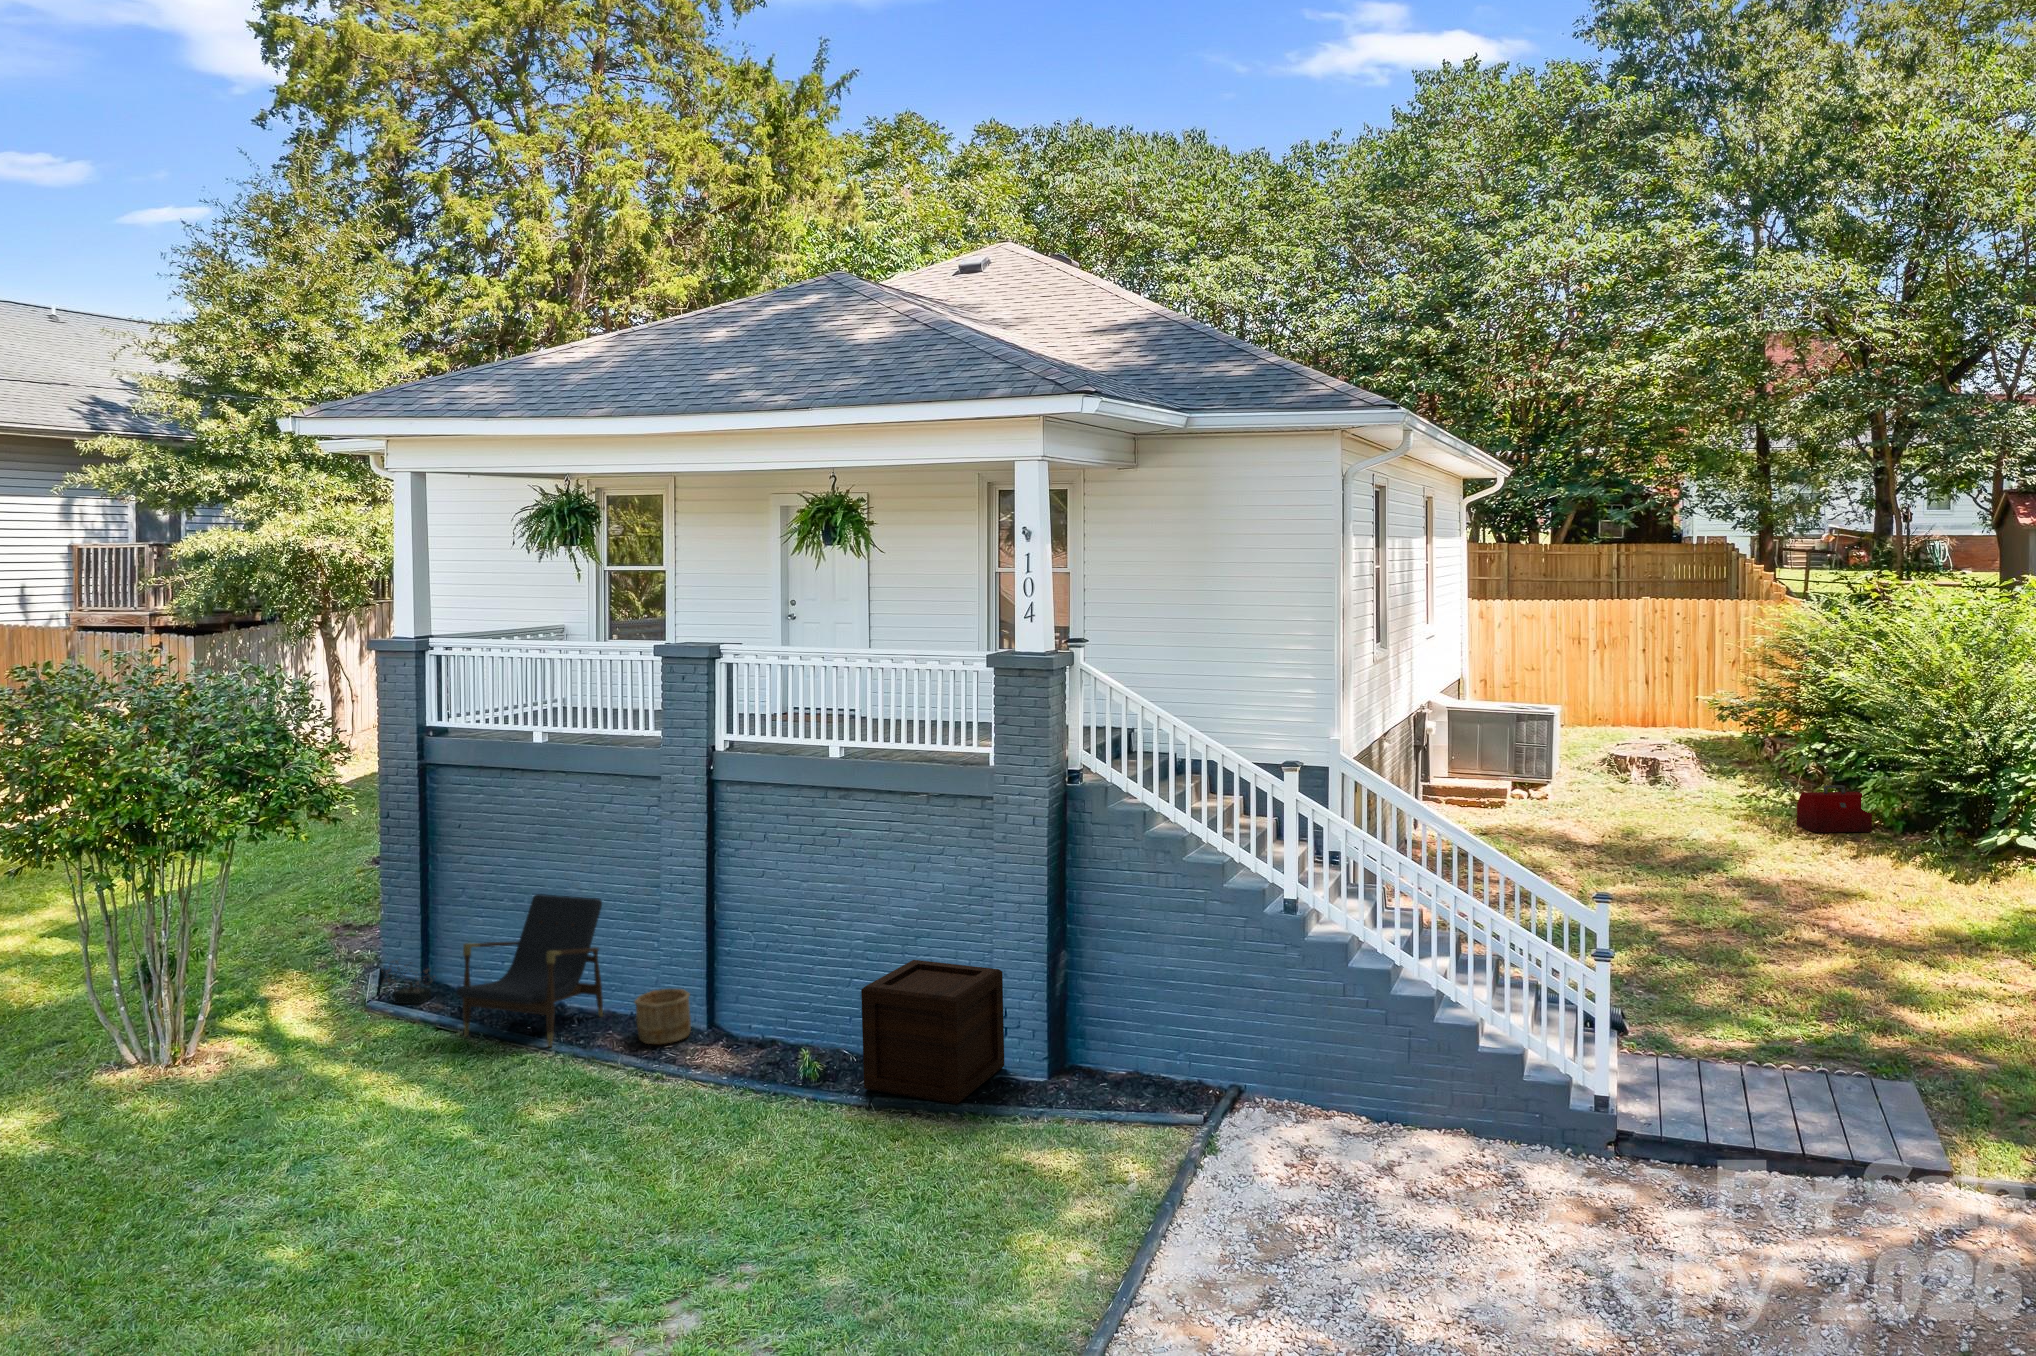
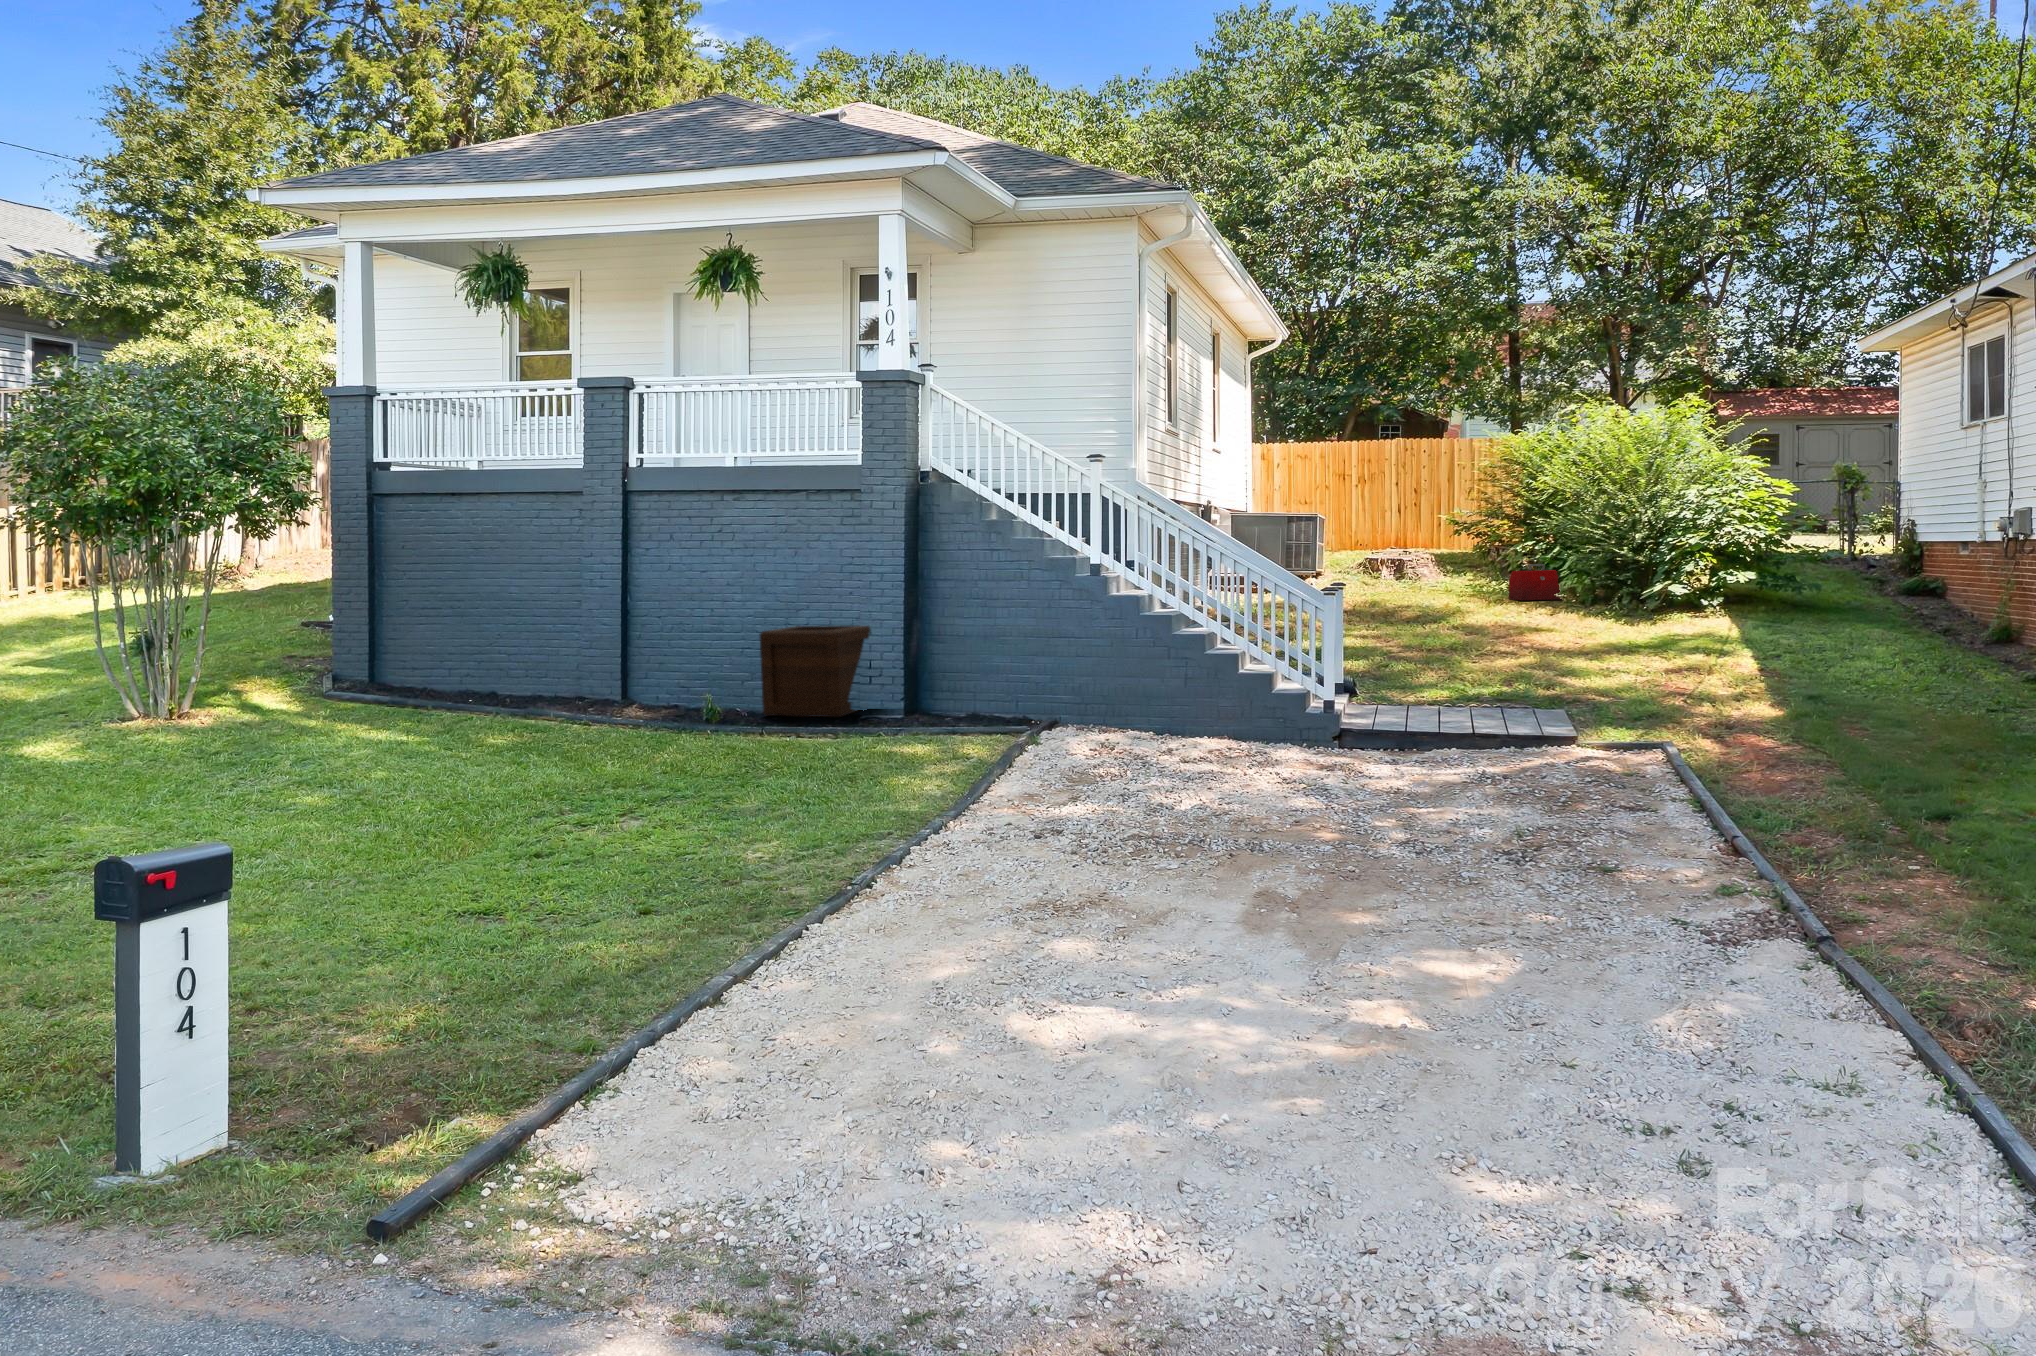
lounge chair: present [457,894,603,1047] -> none [406,603,531,713]
decorative plant: present [386,961,435,1004] -> none [328,668,377,705]
wooden bucket: present [634,989,691,1044] -> none [562,670,610,709]

